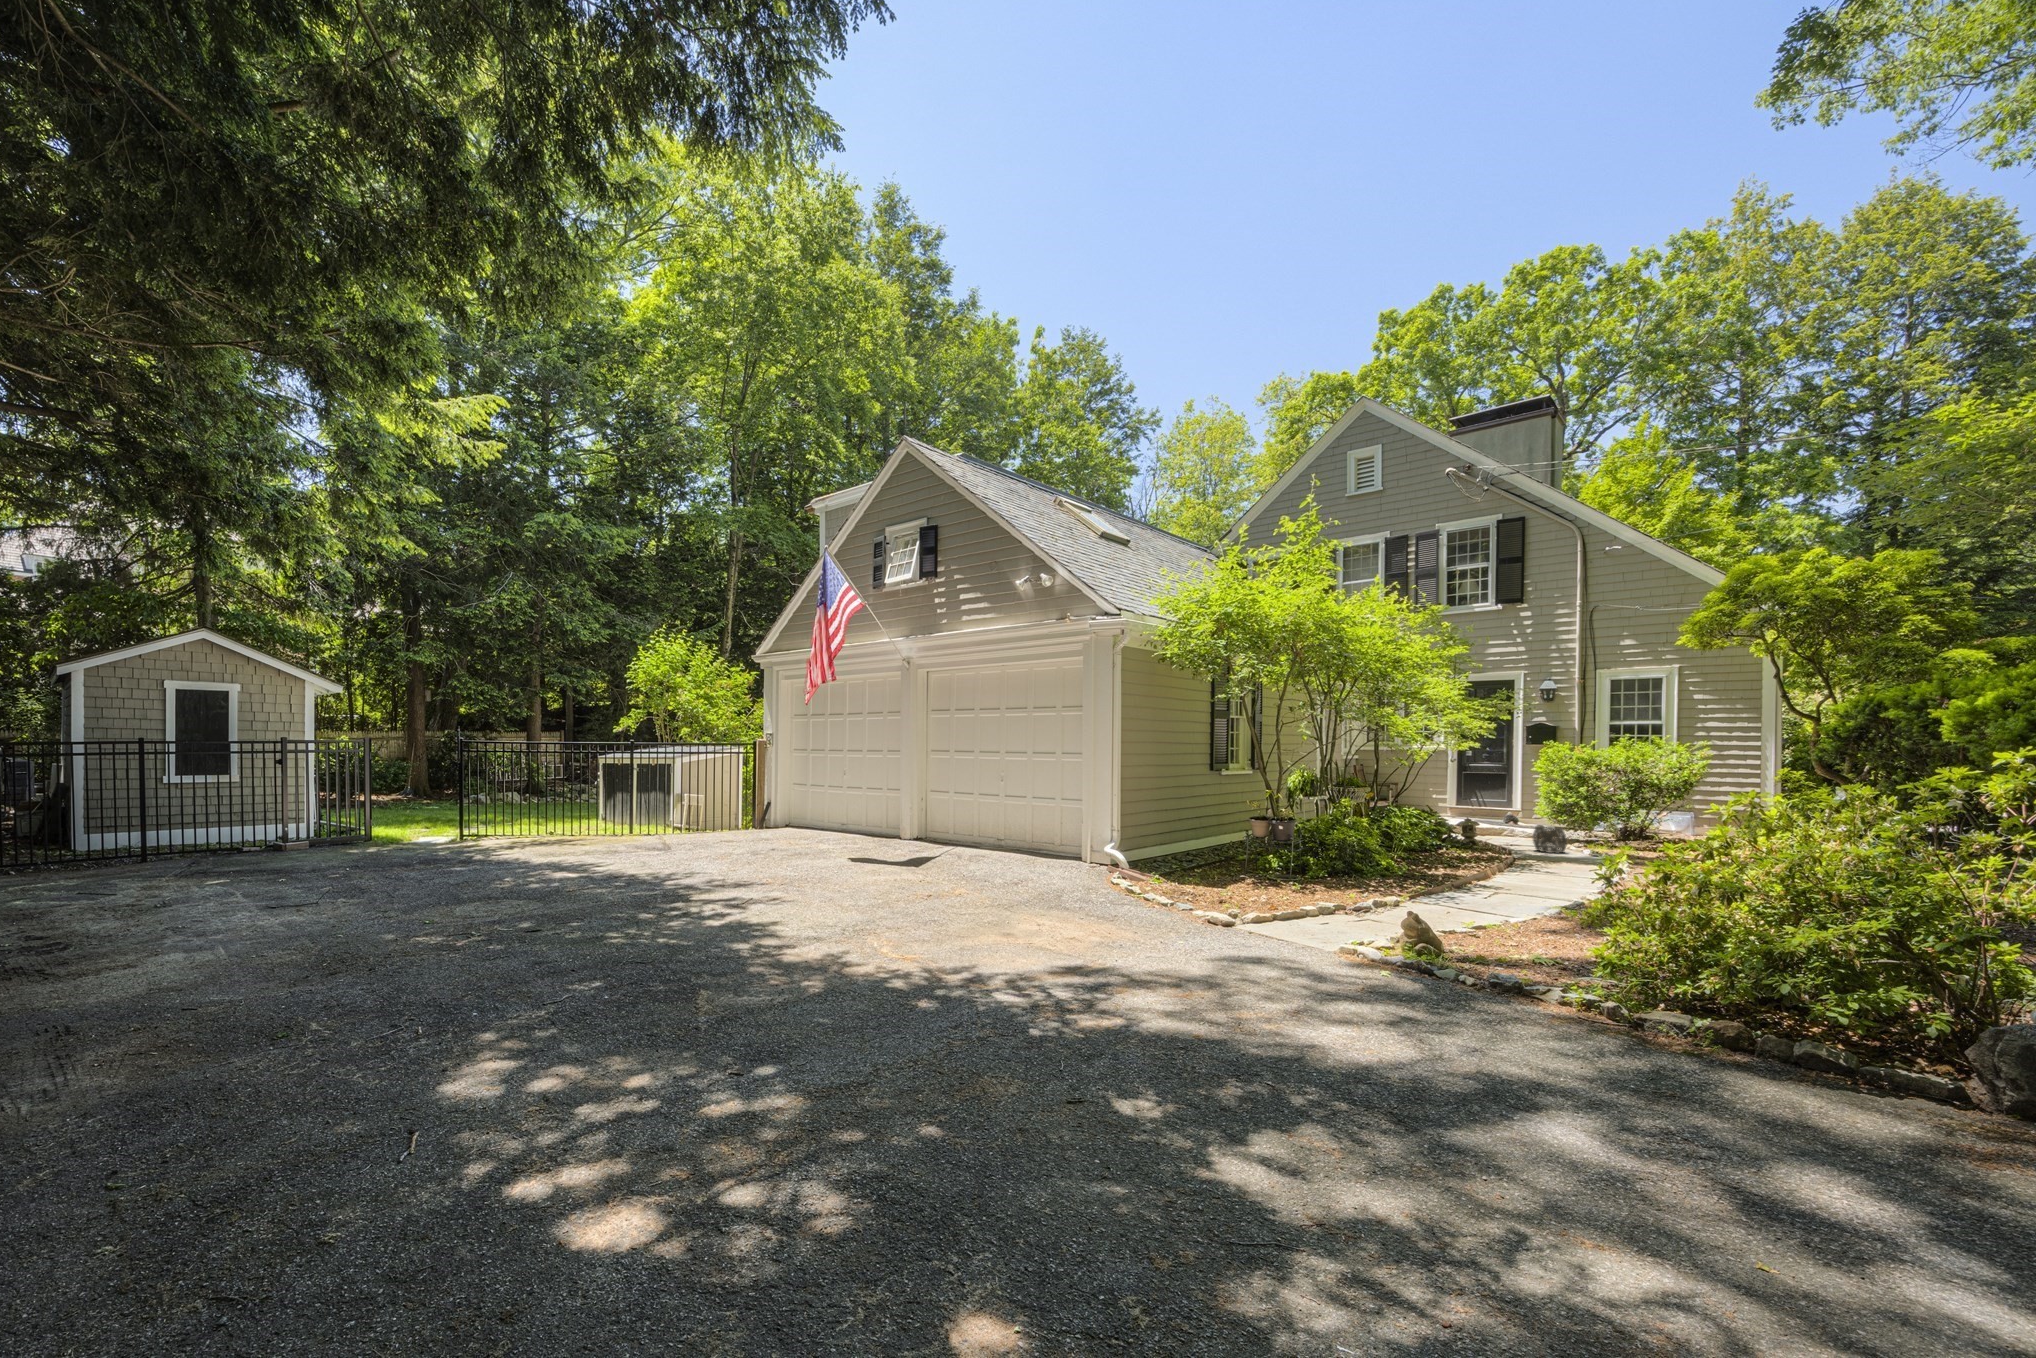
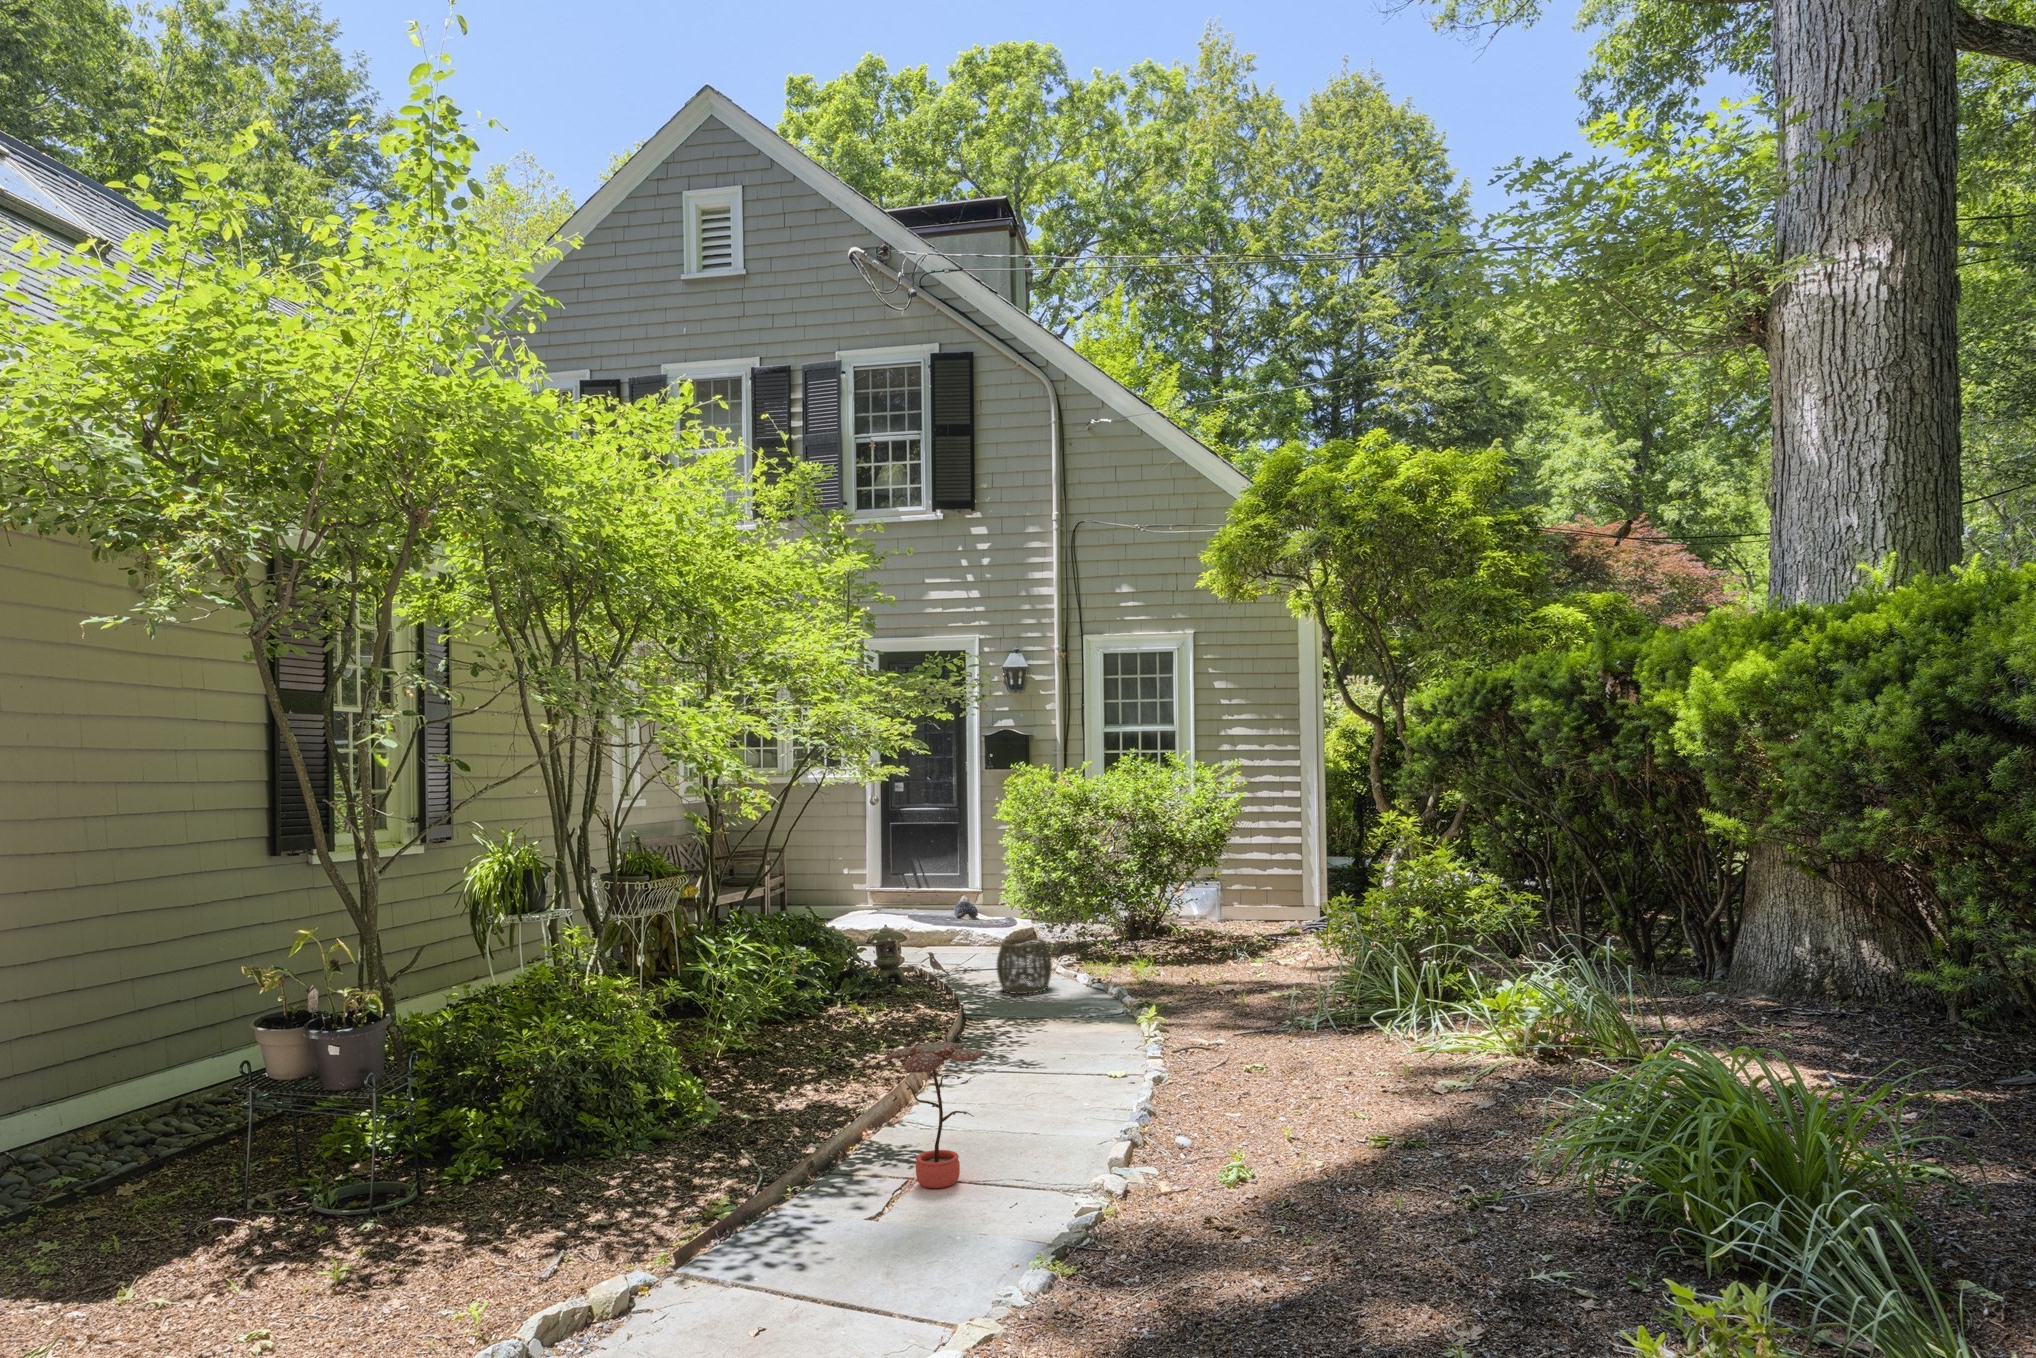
potted plant: none [1478,836,1525,890] -> present [884,1042,985,1188]

